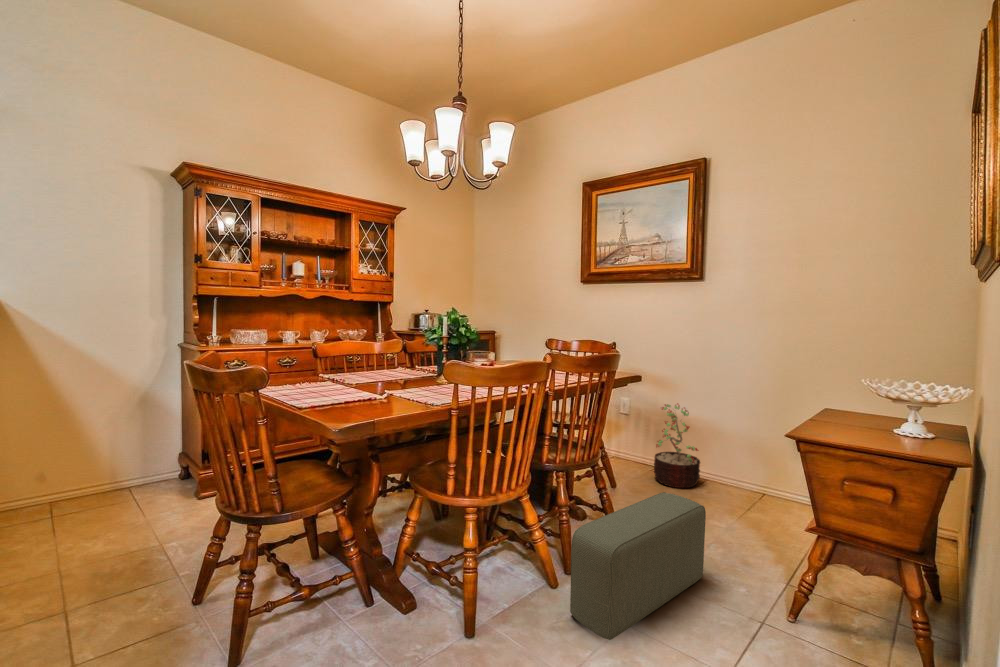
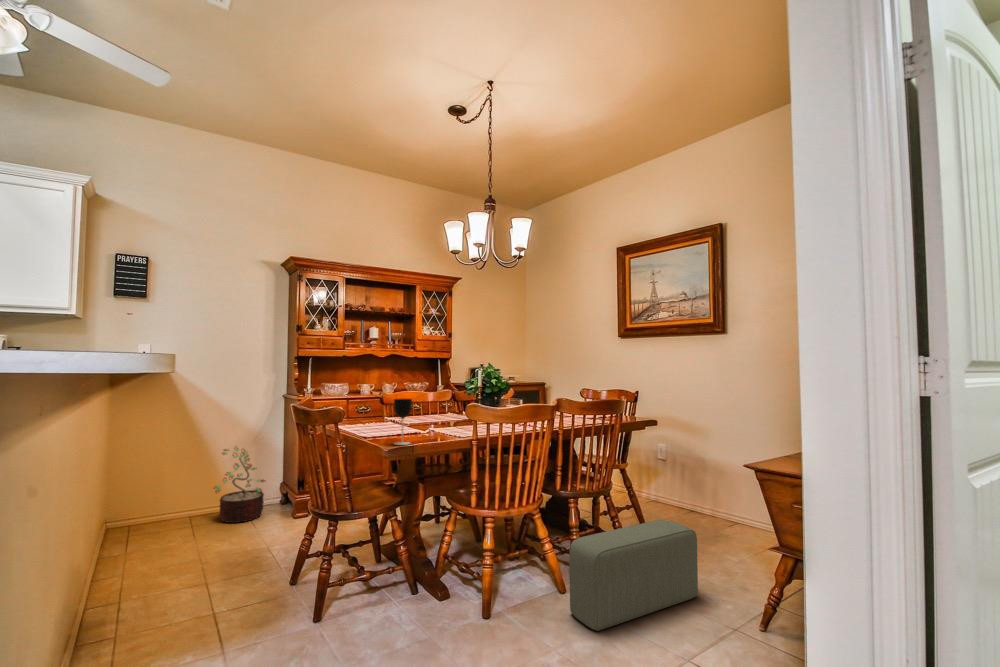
wine glass: none [341,354,368,419] -> present [394,399,412,445]
decorative plant: present [654,403,700,488] -> present [214,448,265,523]

